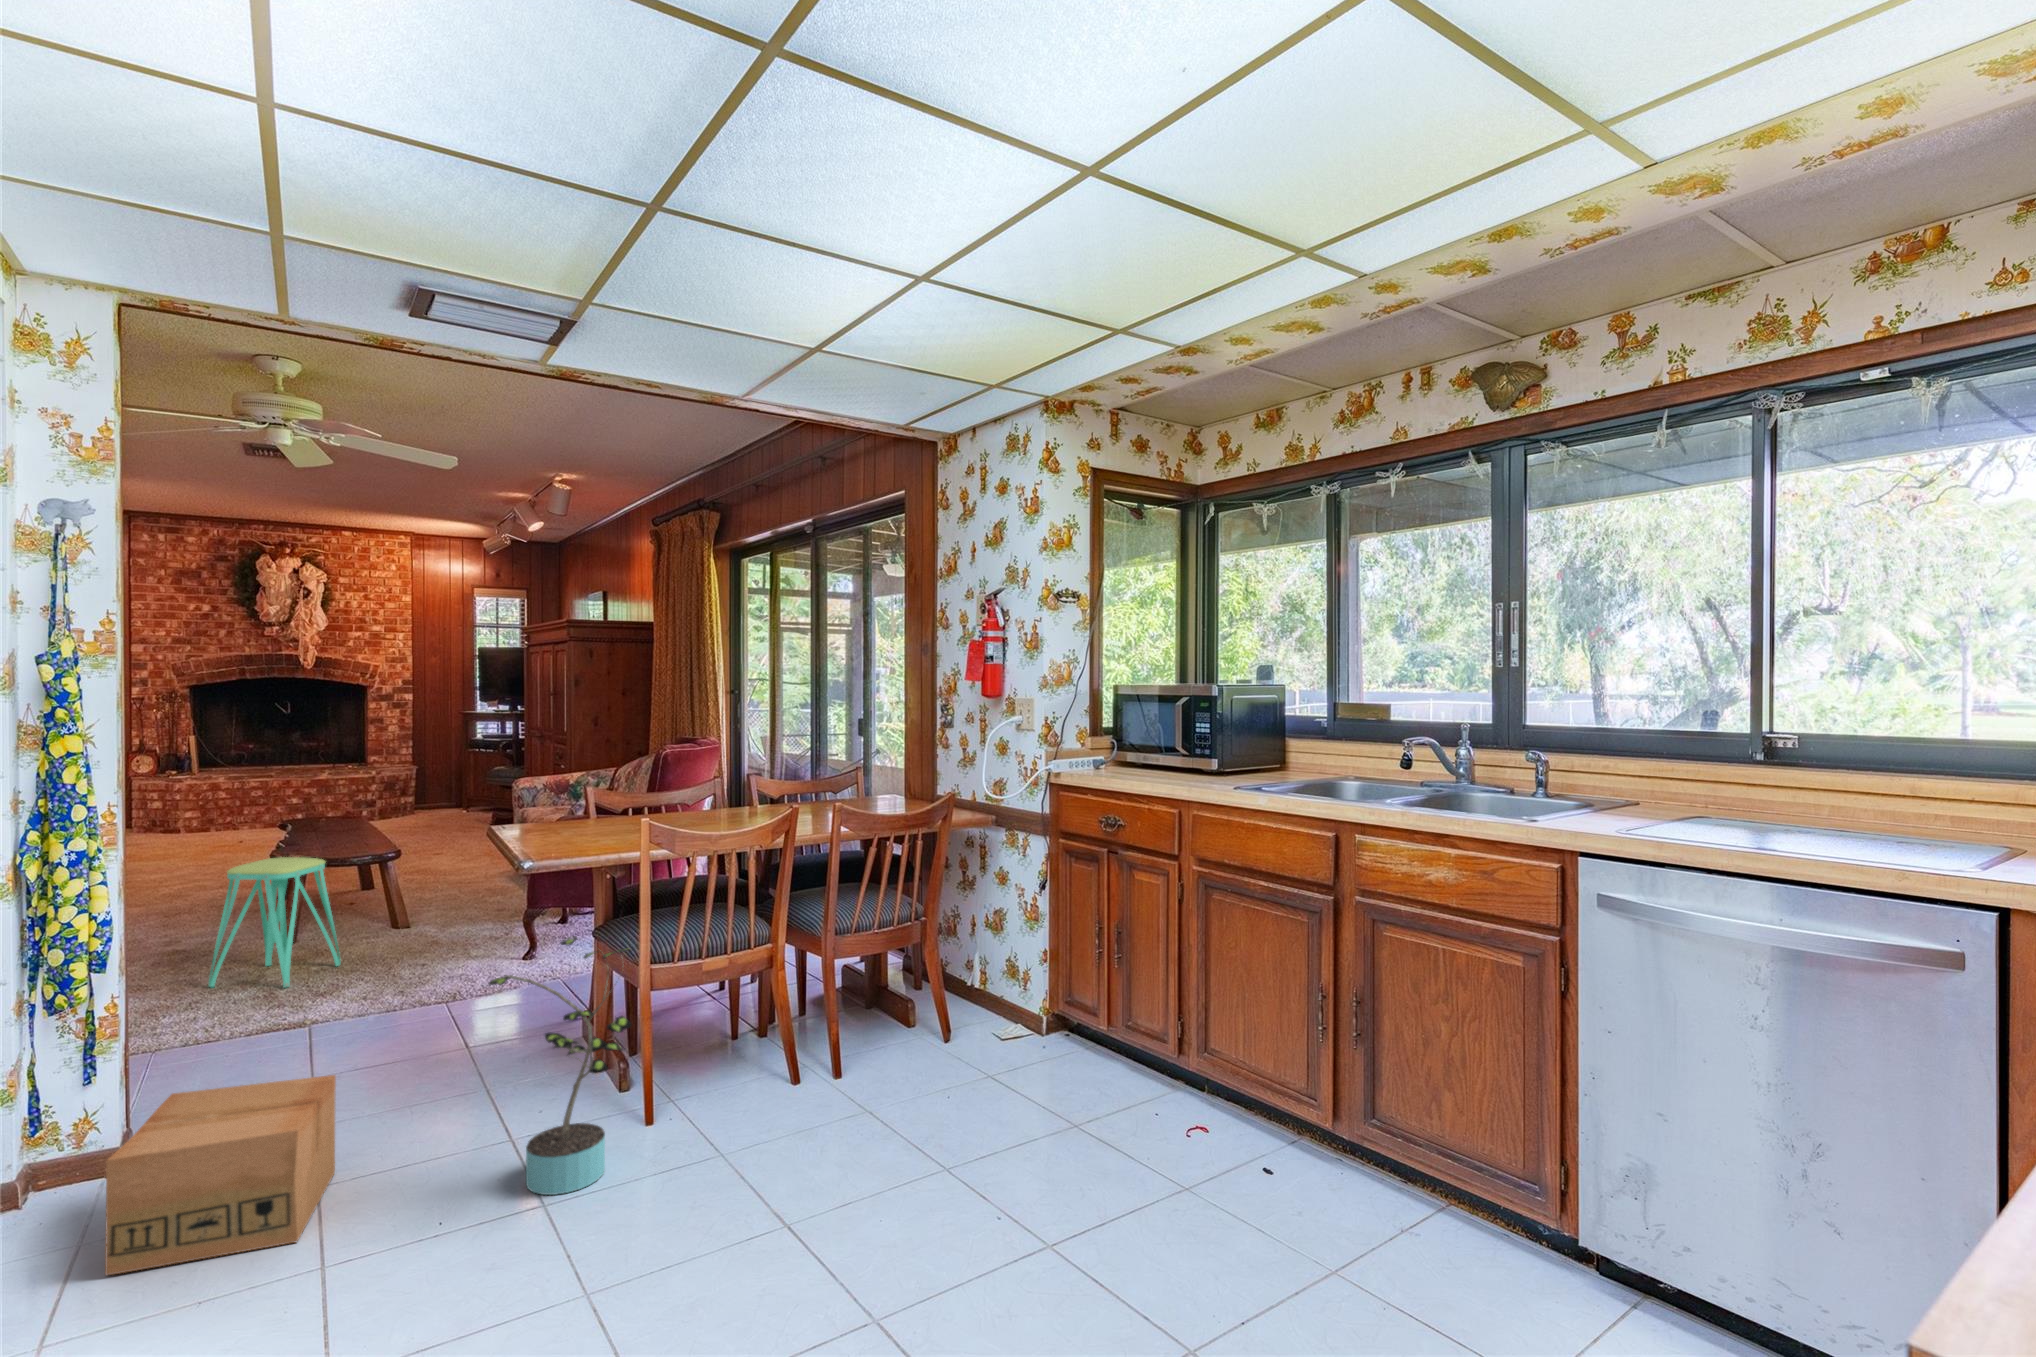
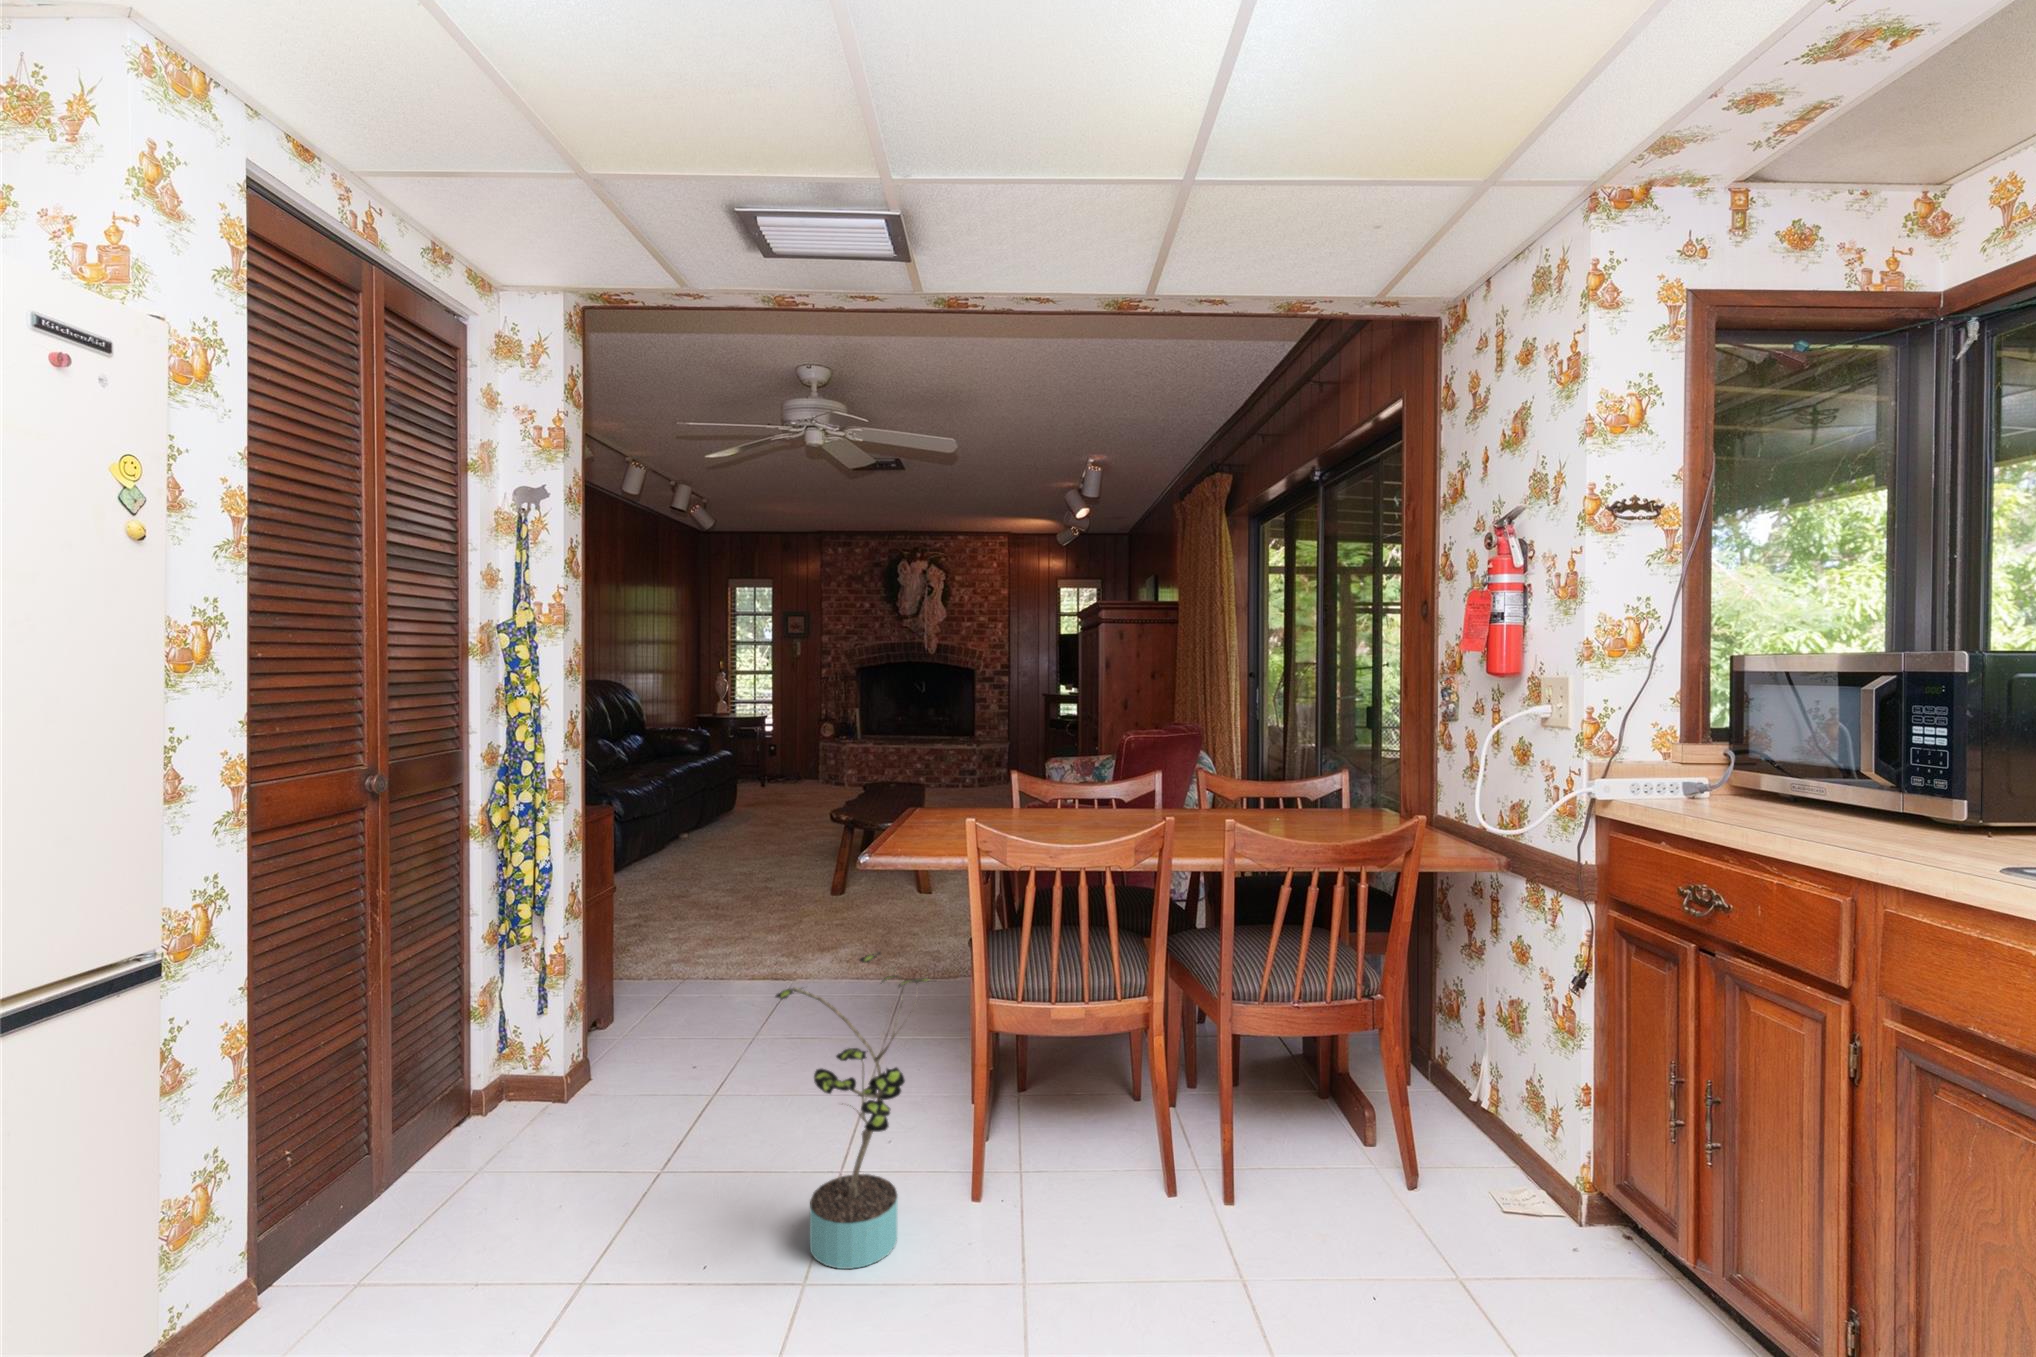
stool: present [208,857,341,987] -> none [763,814,859,932]
cardboard box: present [105,1075,336,1276] -> none [466,1038,688,1231]

